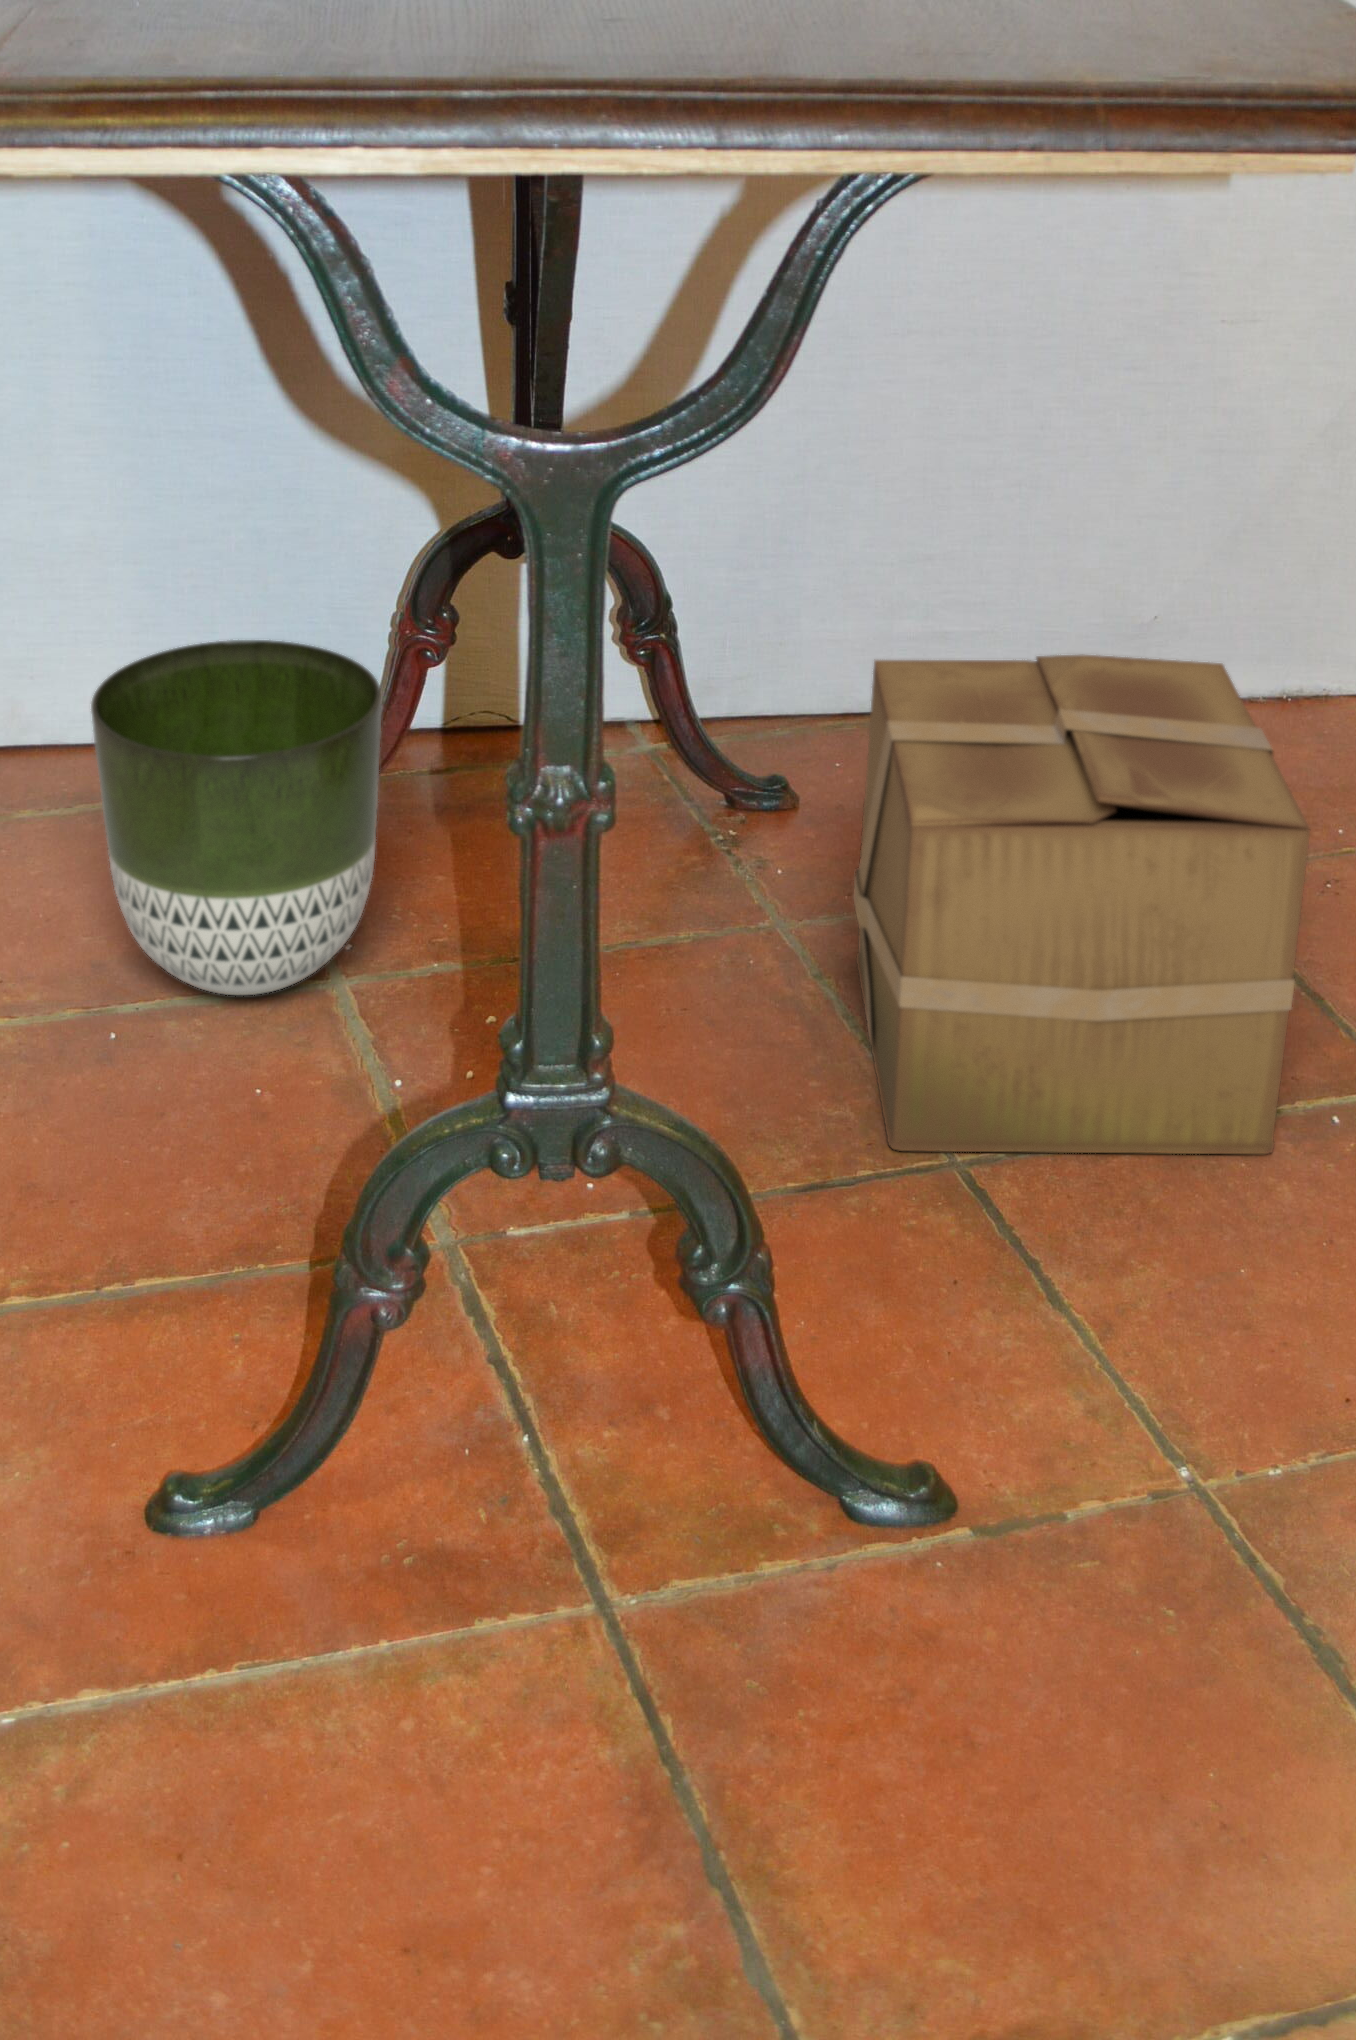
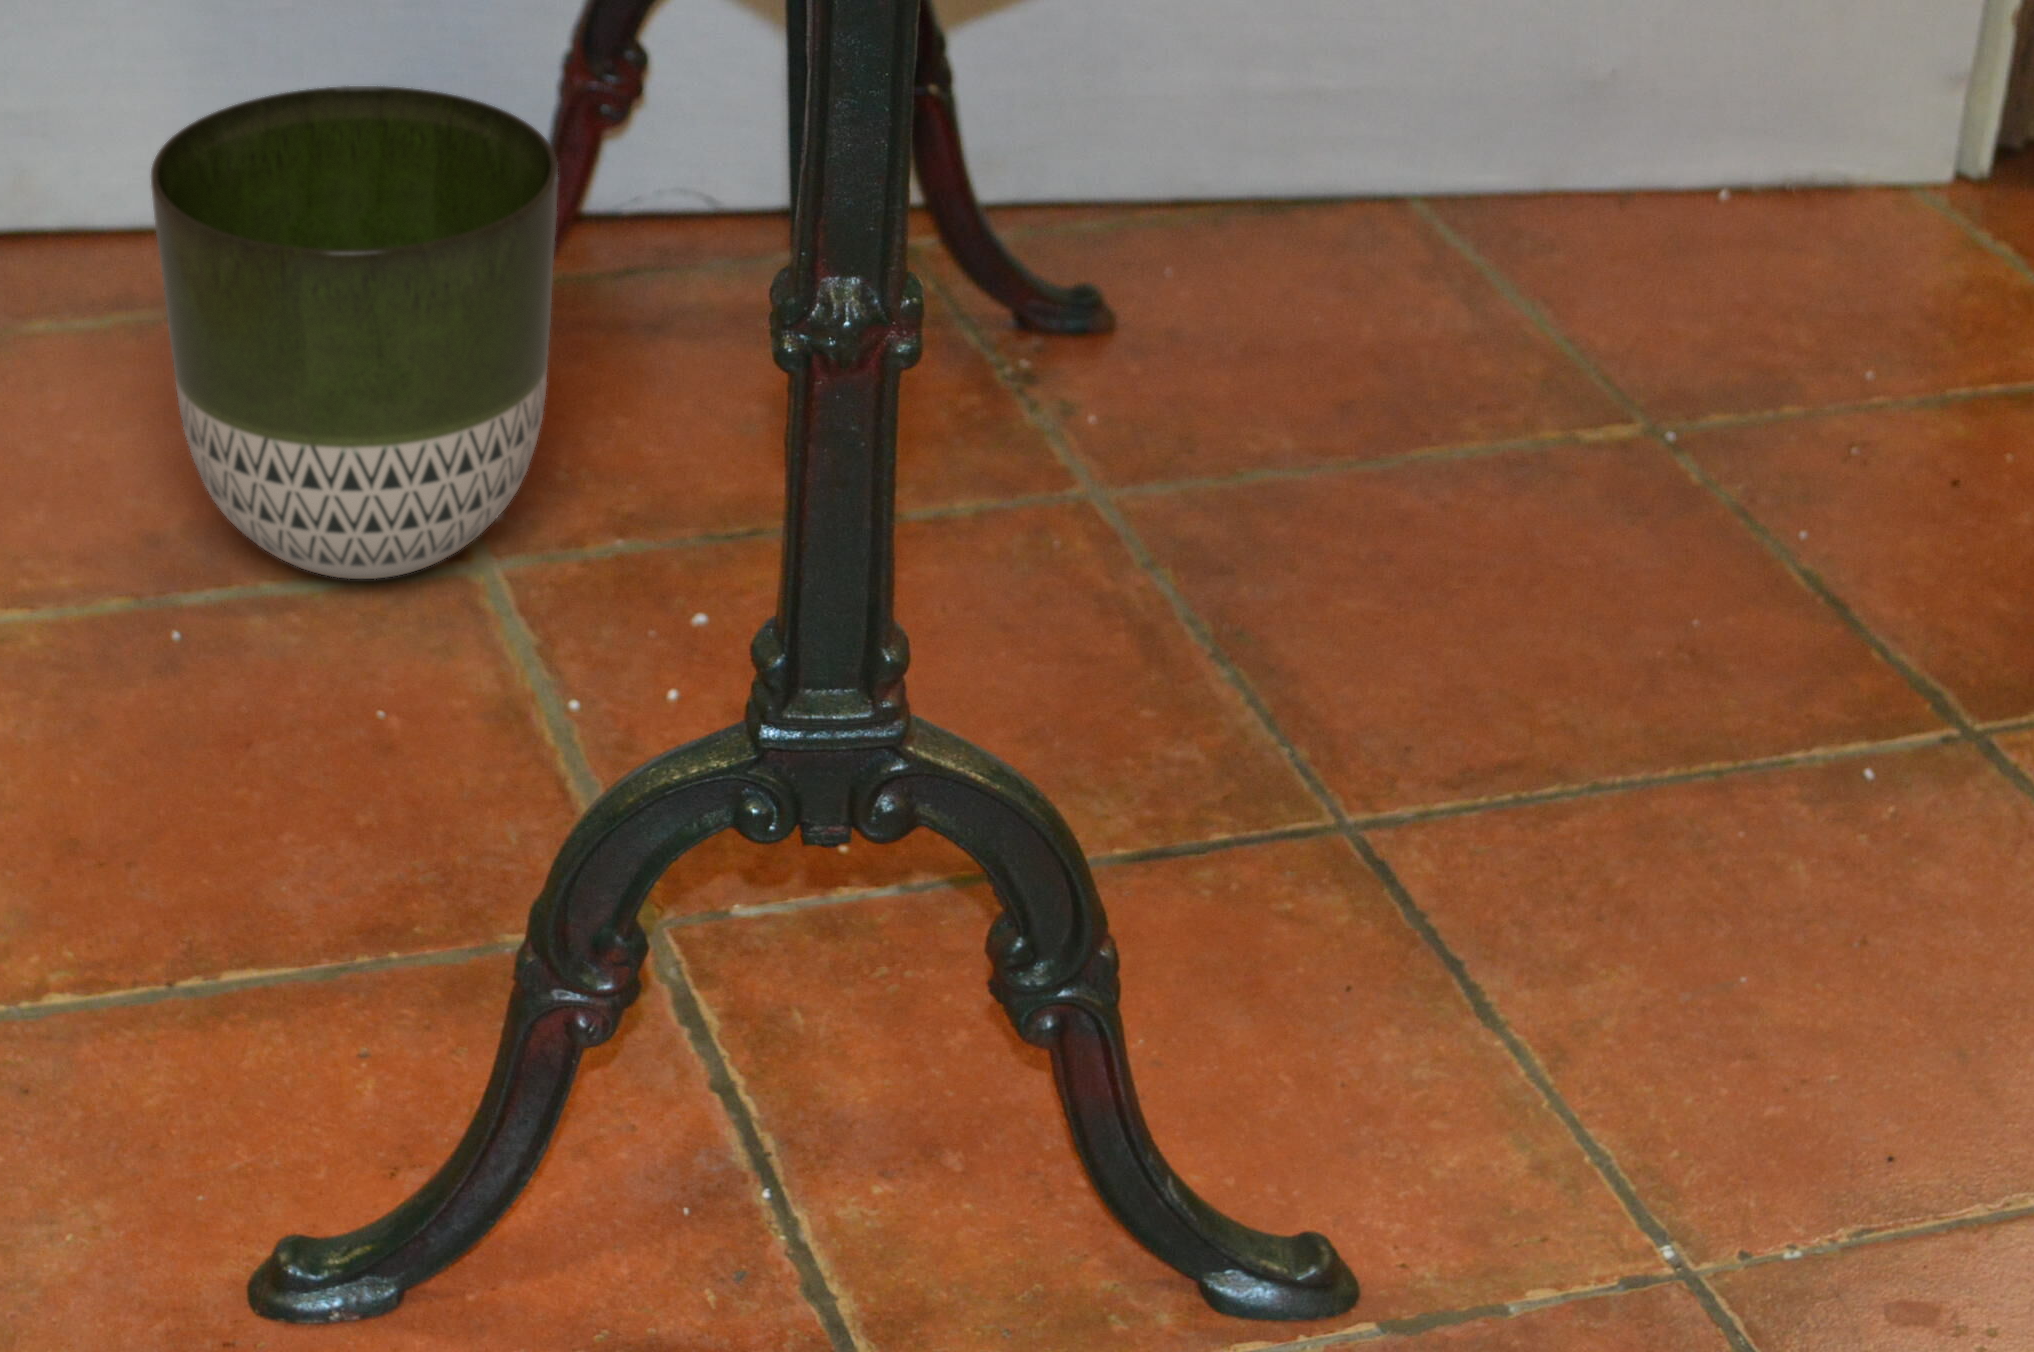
cardboard box: present [854,655,1310,1154] -> none [1208,125,1863,816]

